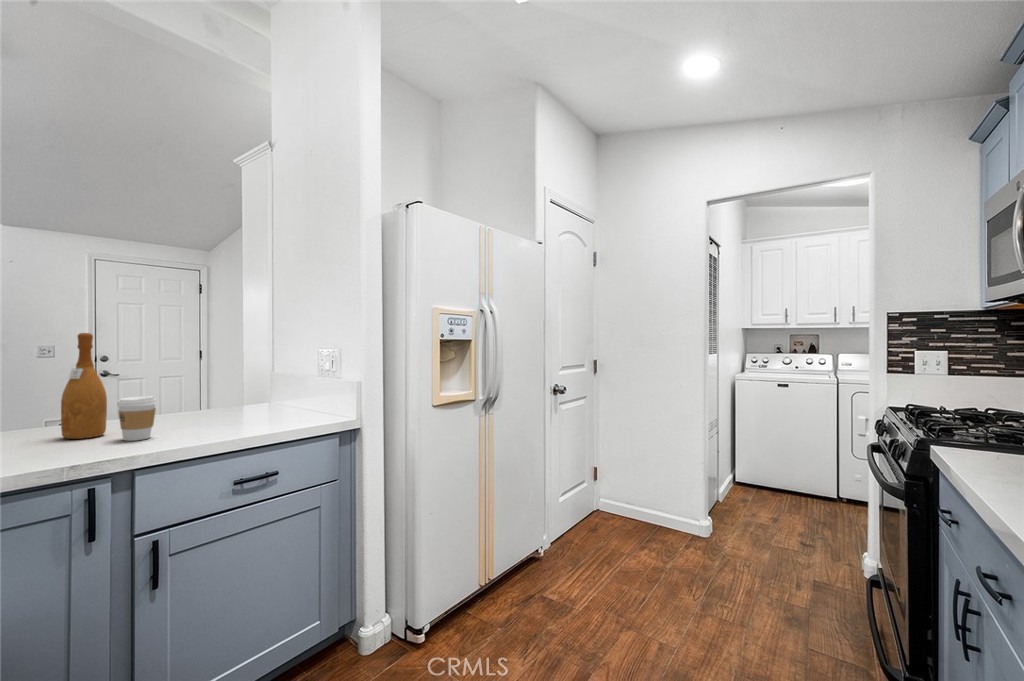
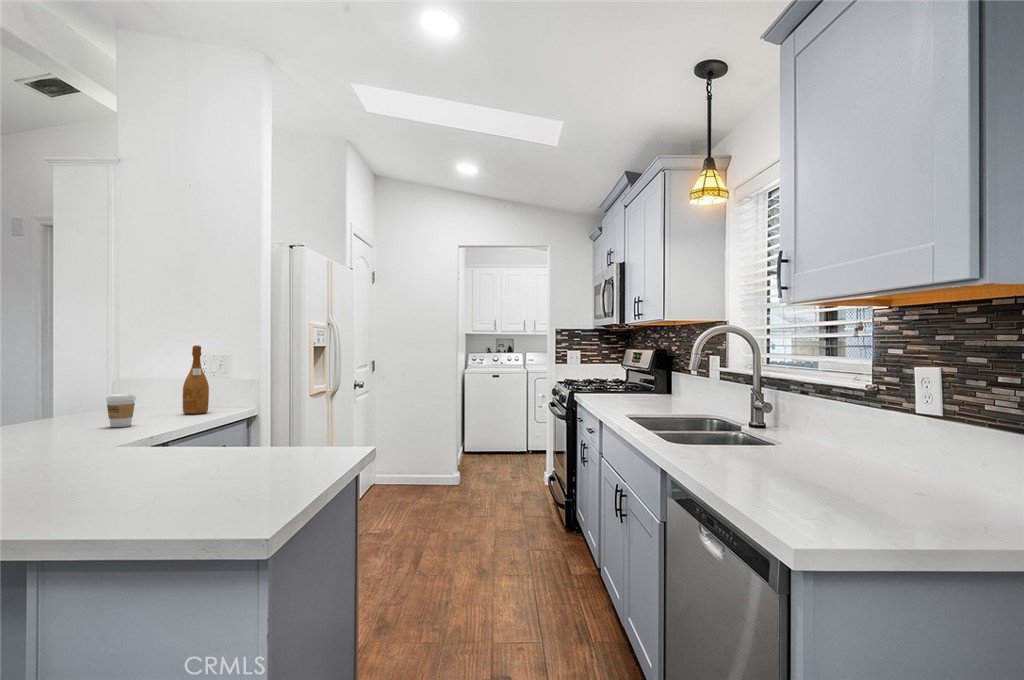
wine bottle: present [61,333,107,439] -> present [183,345,209,414]

